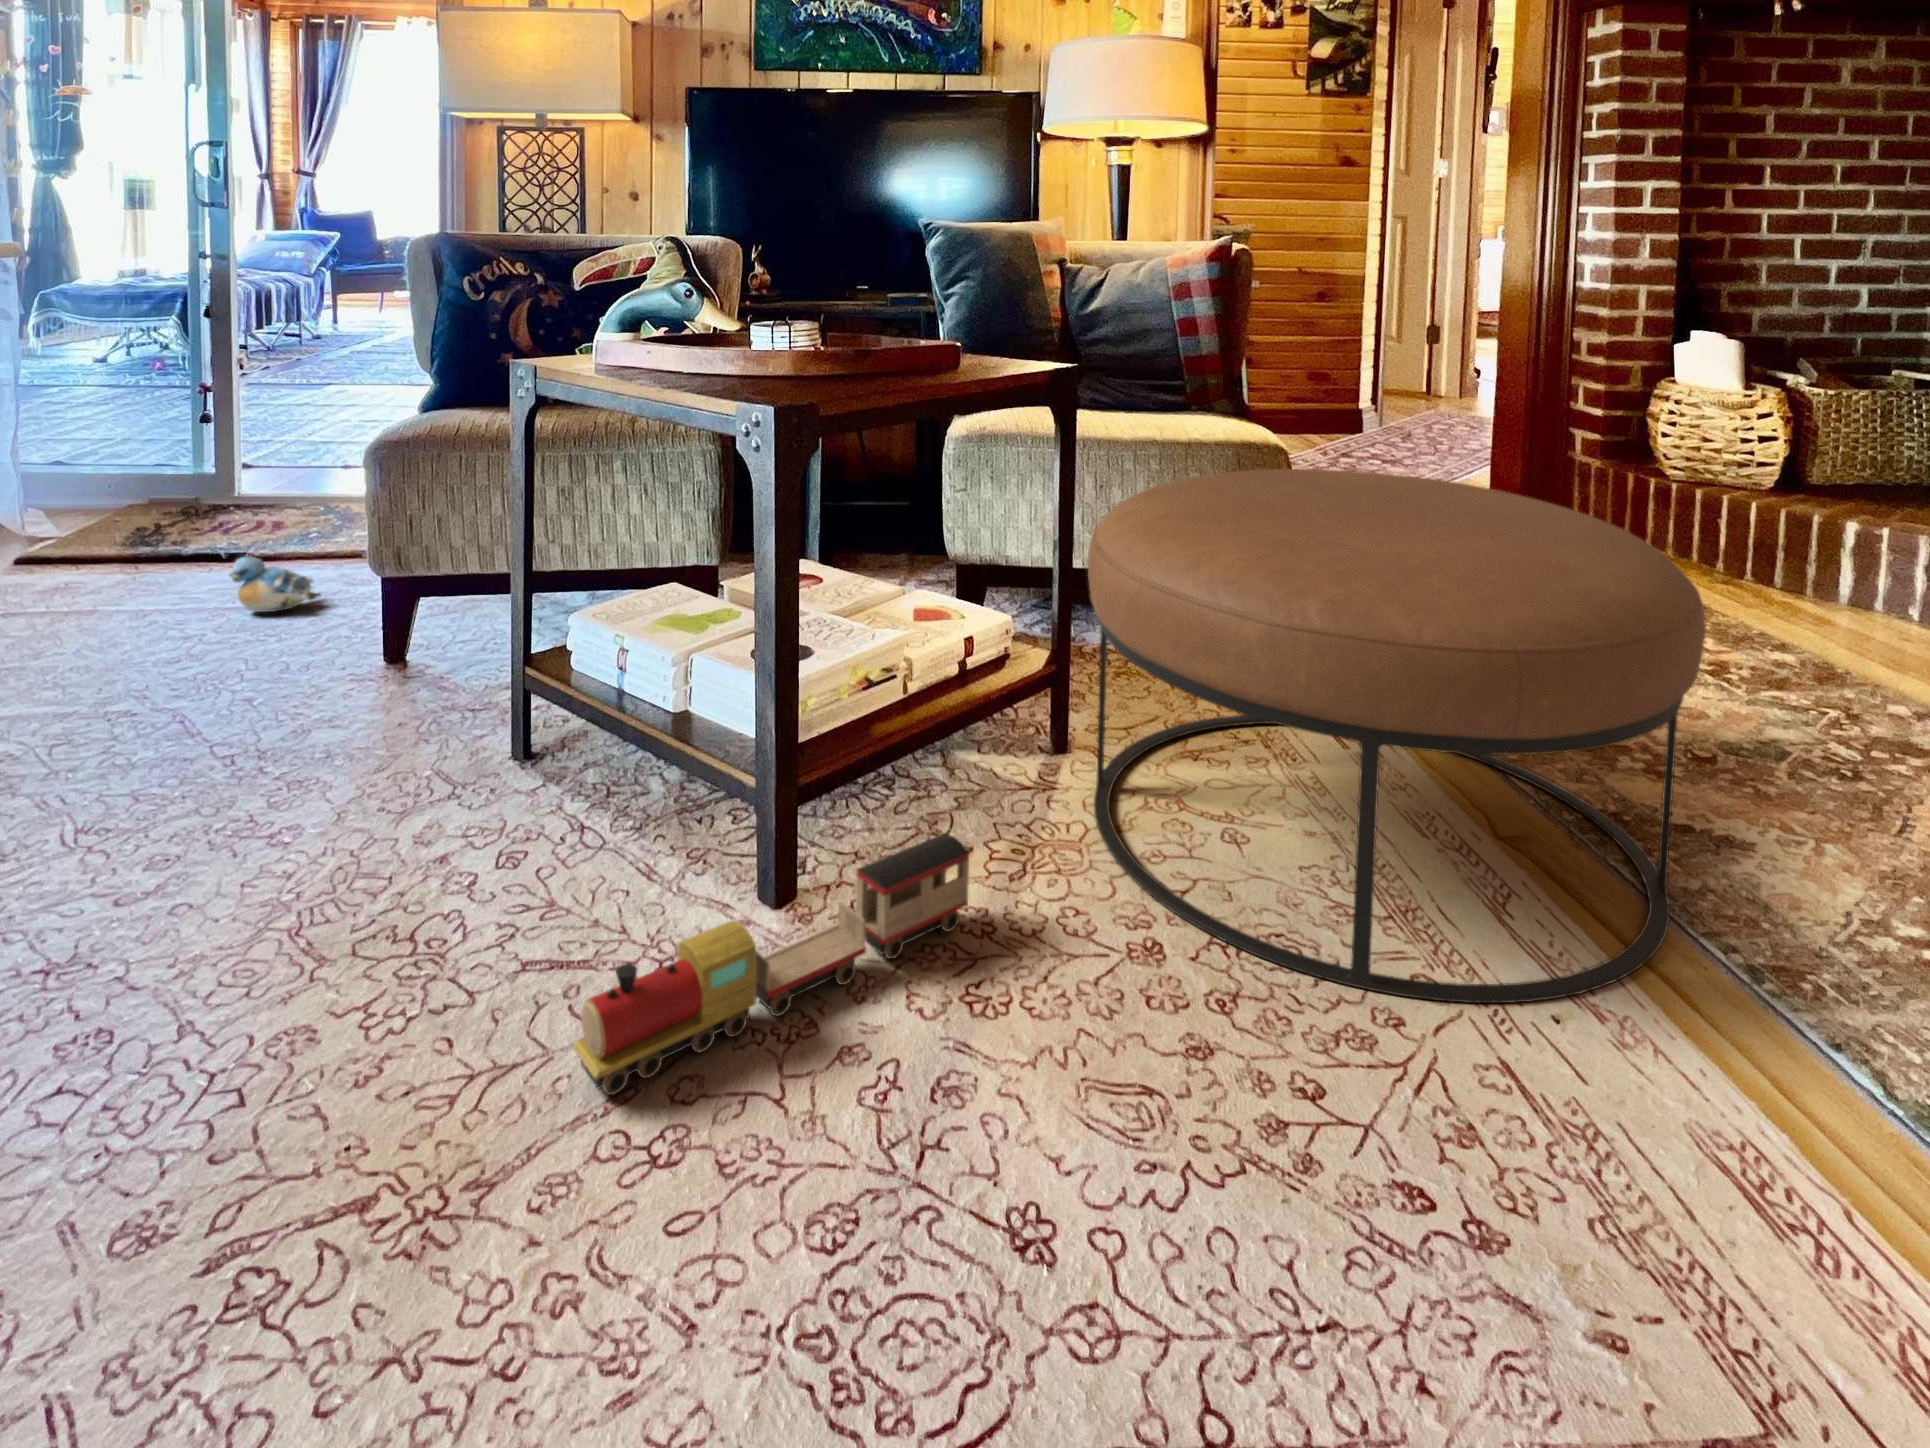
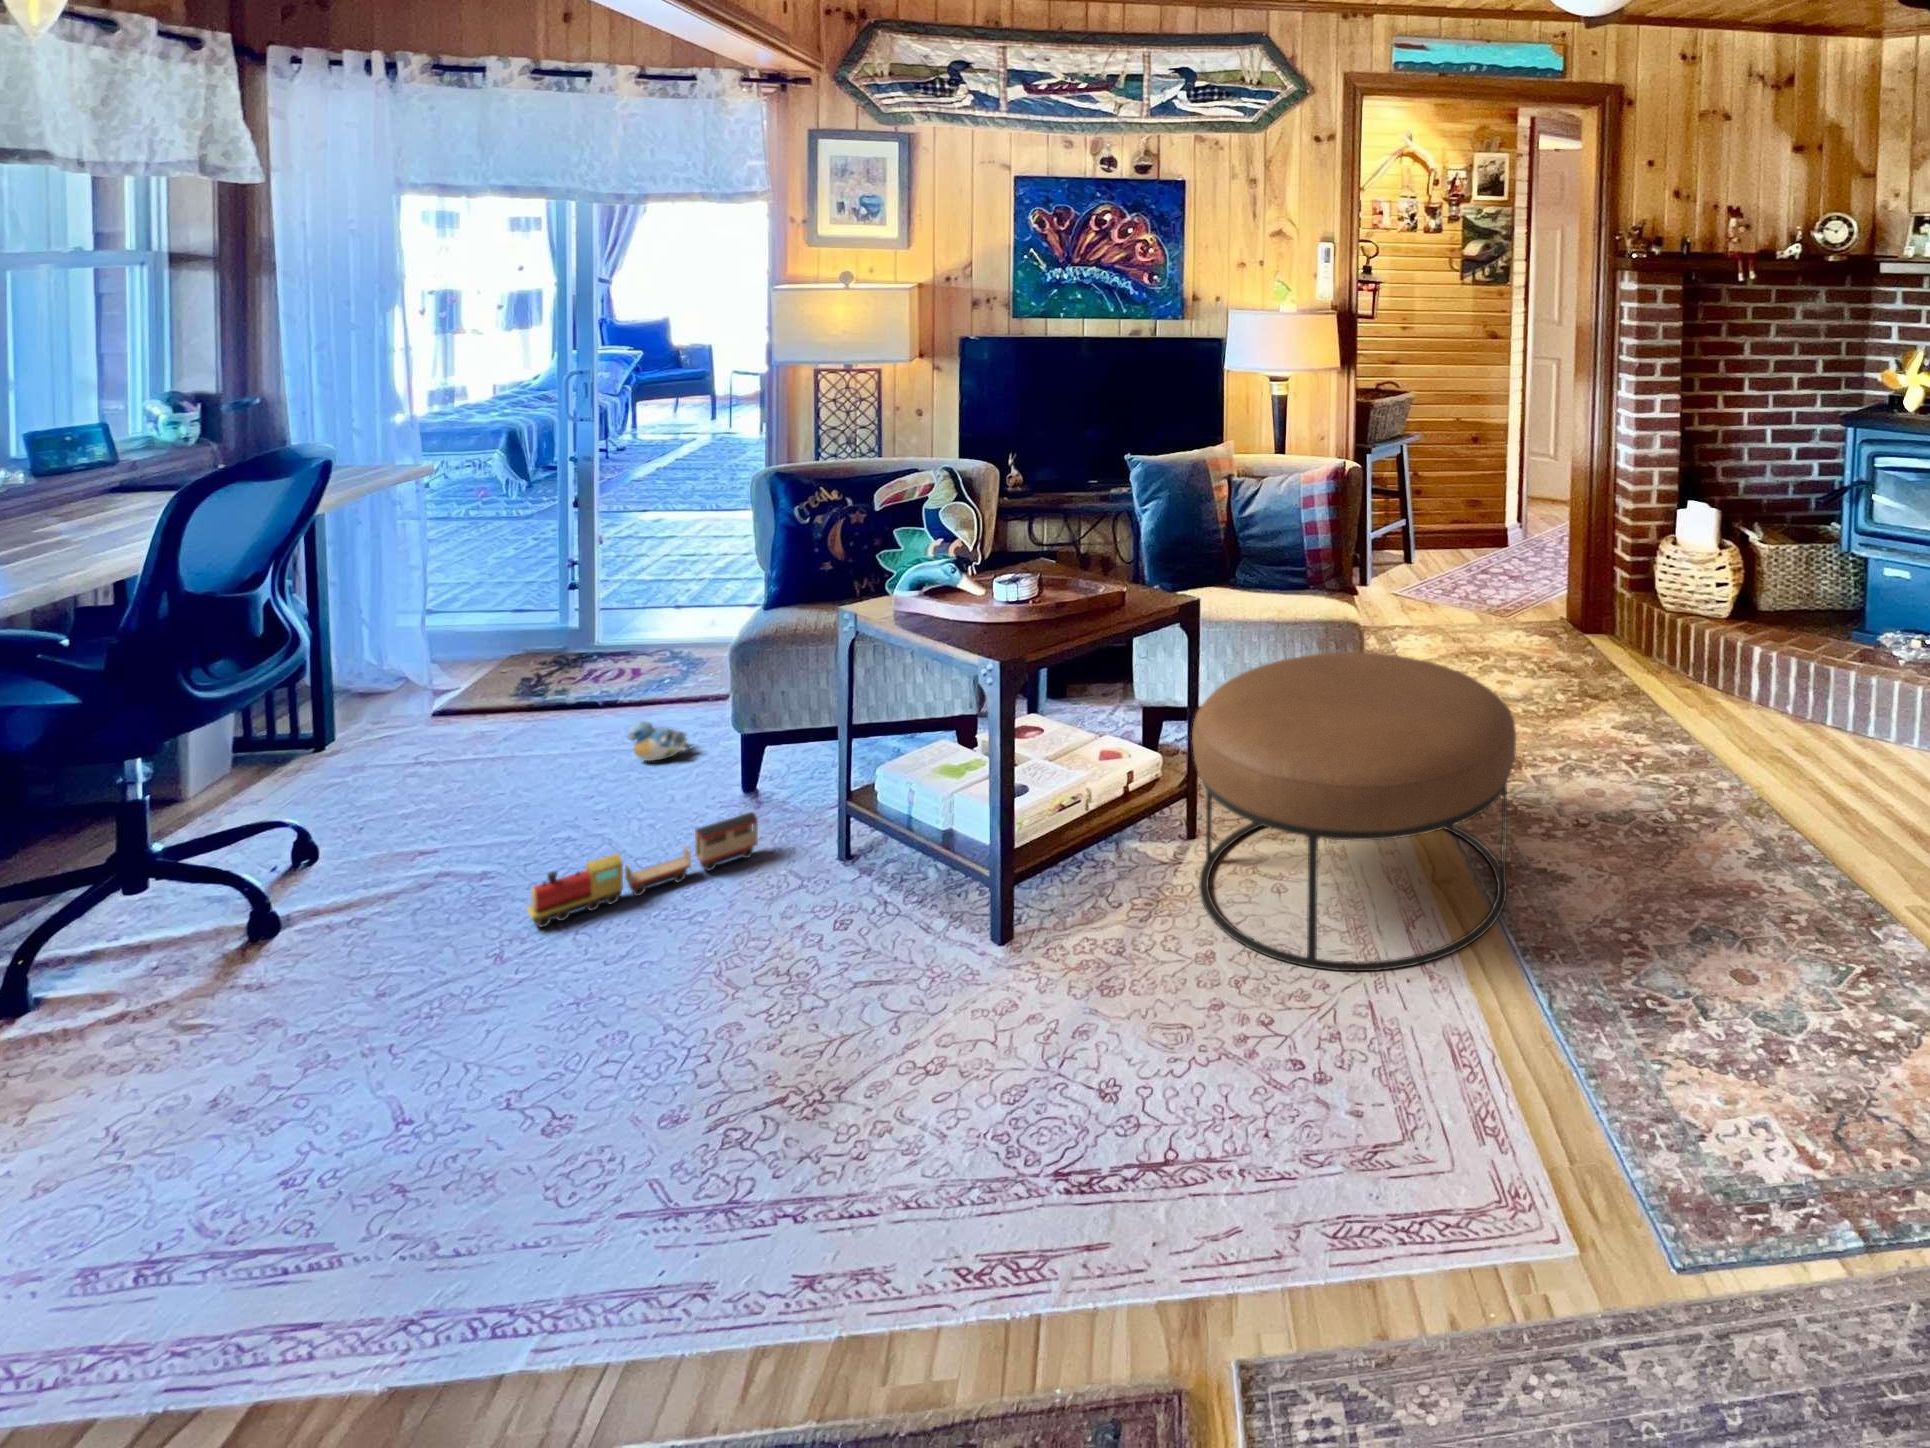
toy train: present [573,834,969,1095] -> present [527,812,758,927]

